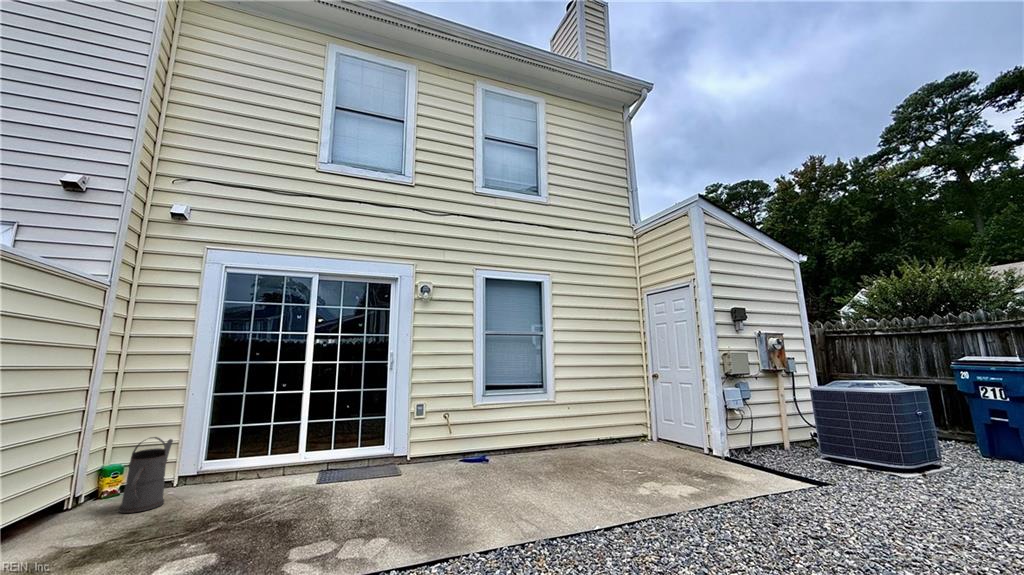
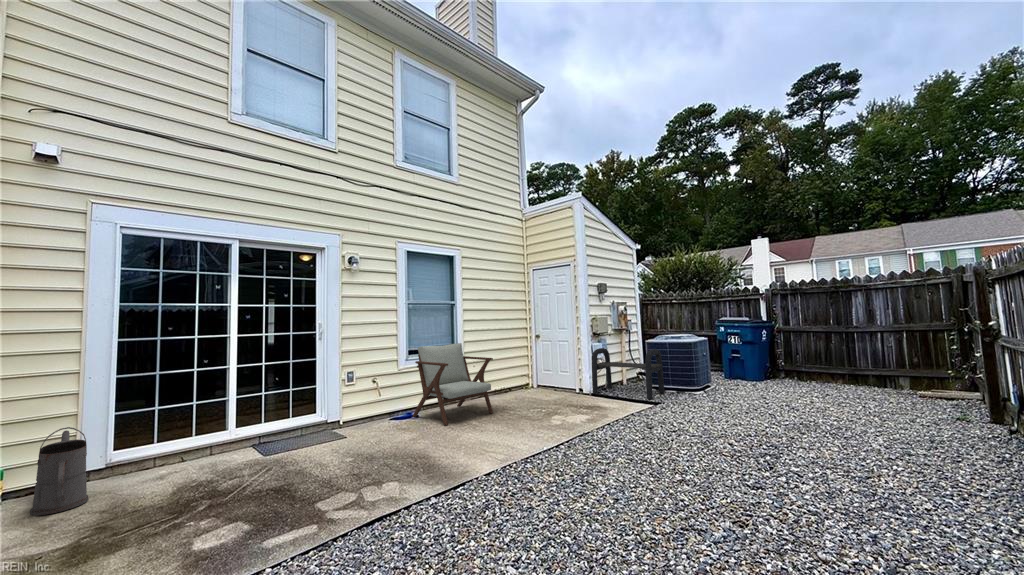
lounge chair: none [487,379,576,477] -> present [412,343,493,425]
bench: none [724,395,847,477] -> present [592,348,664,399]

